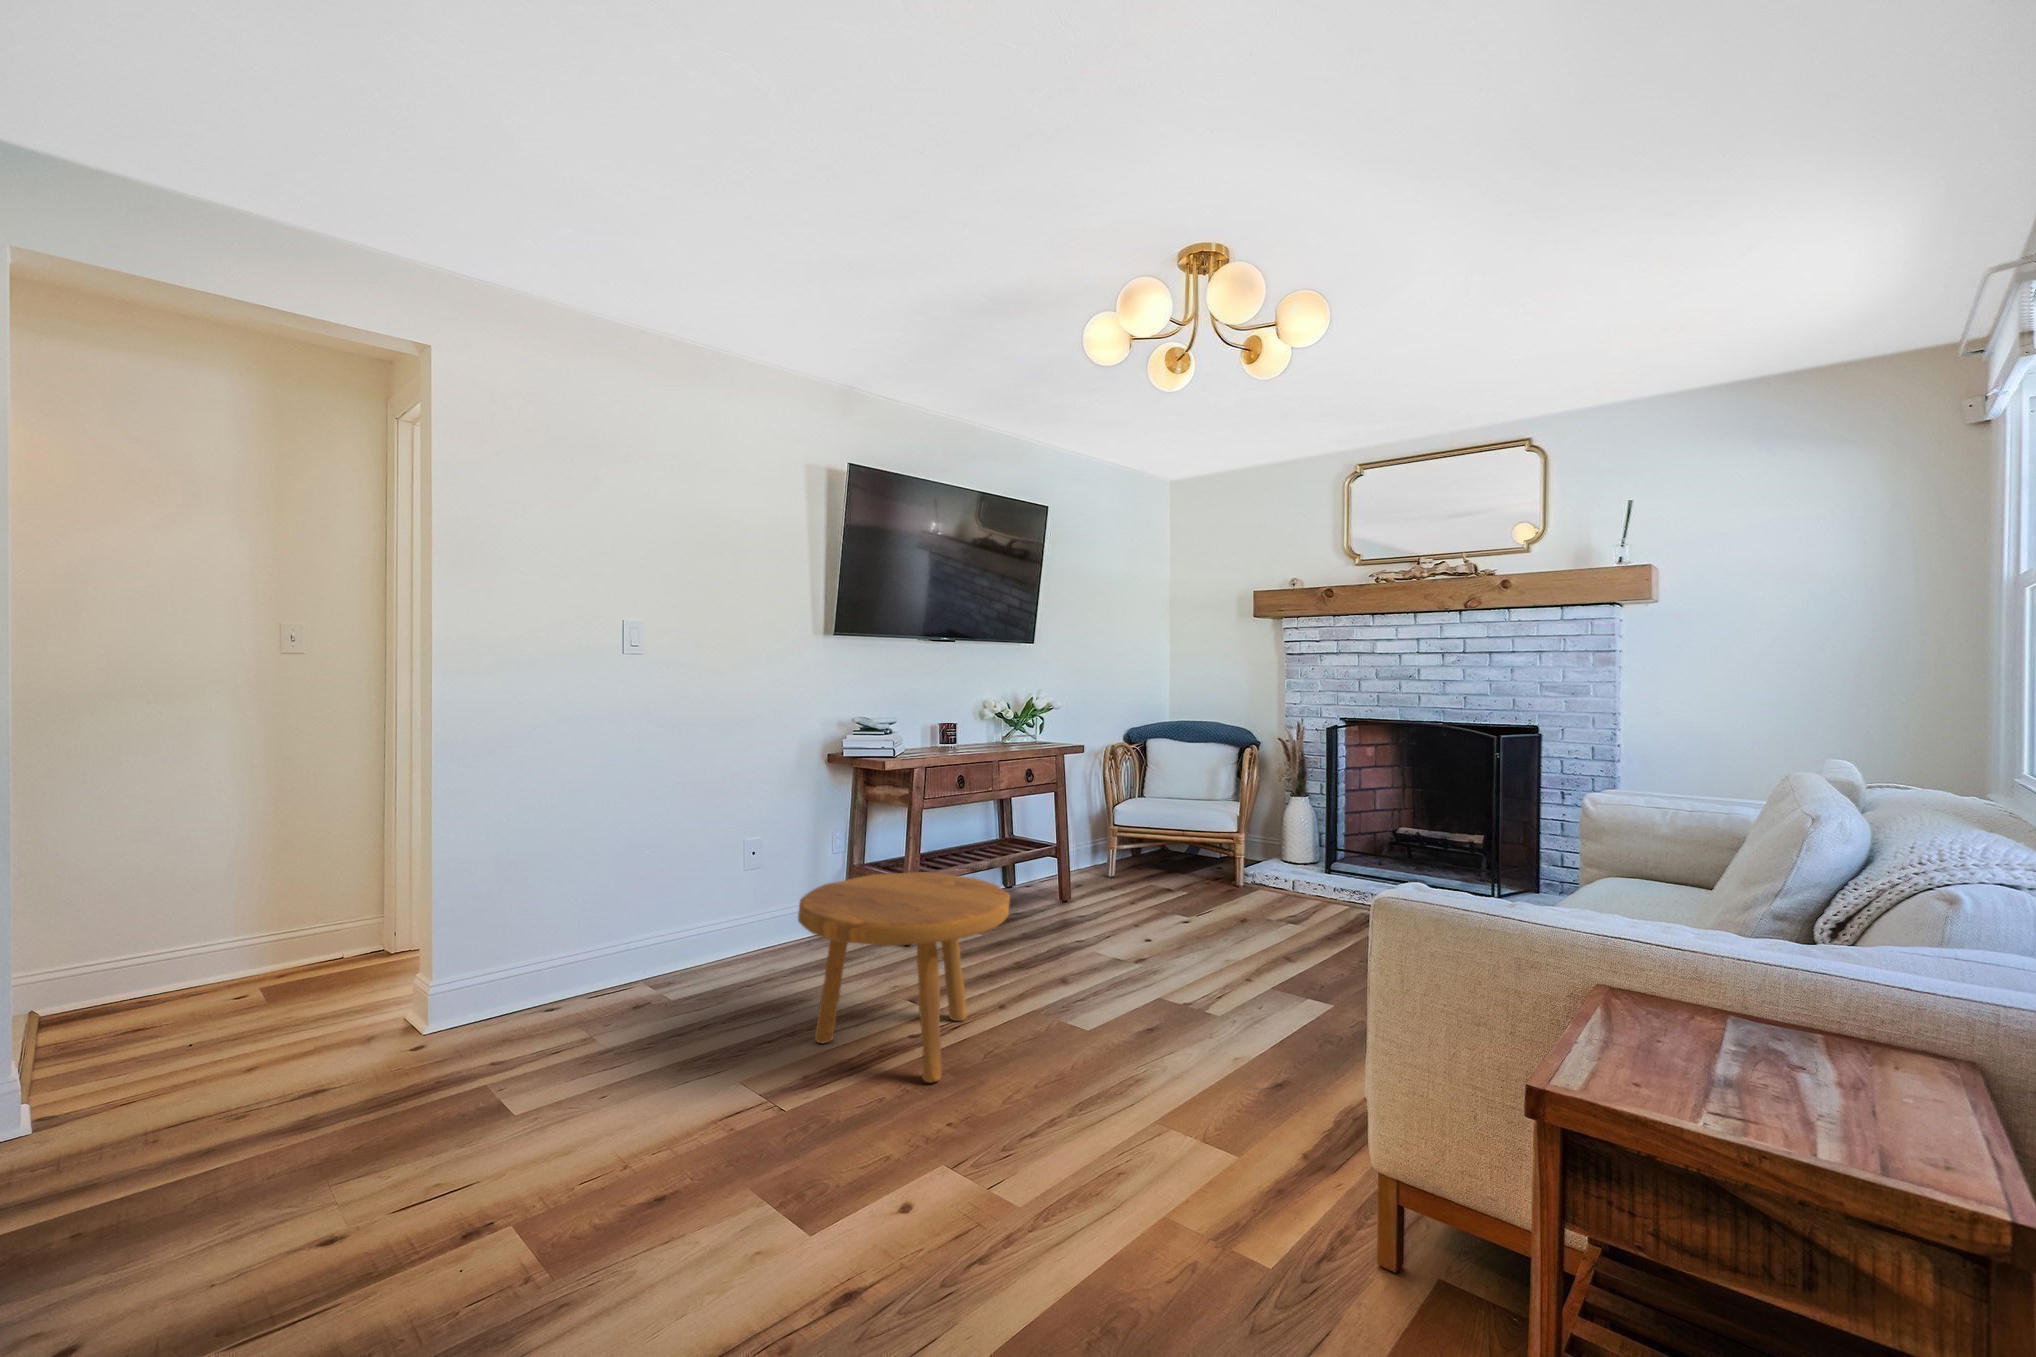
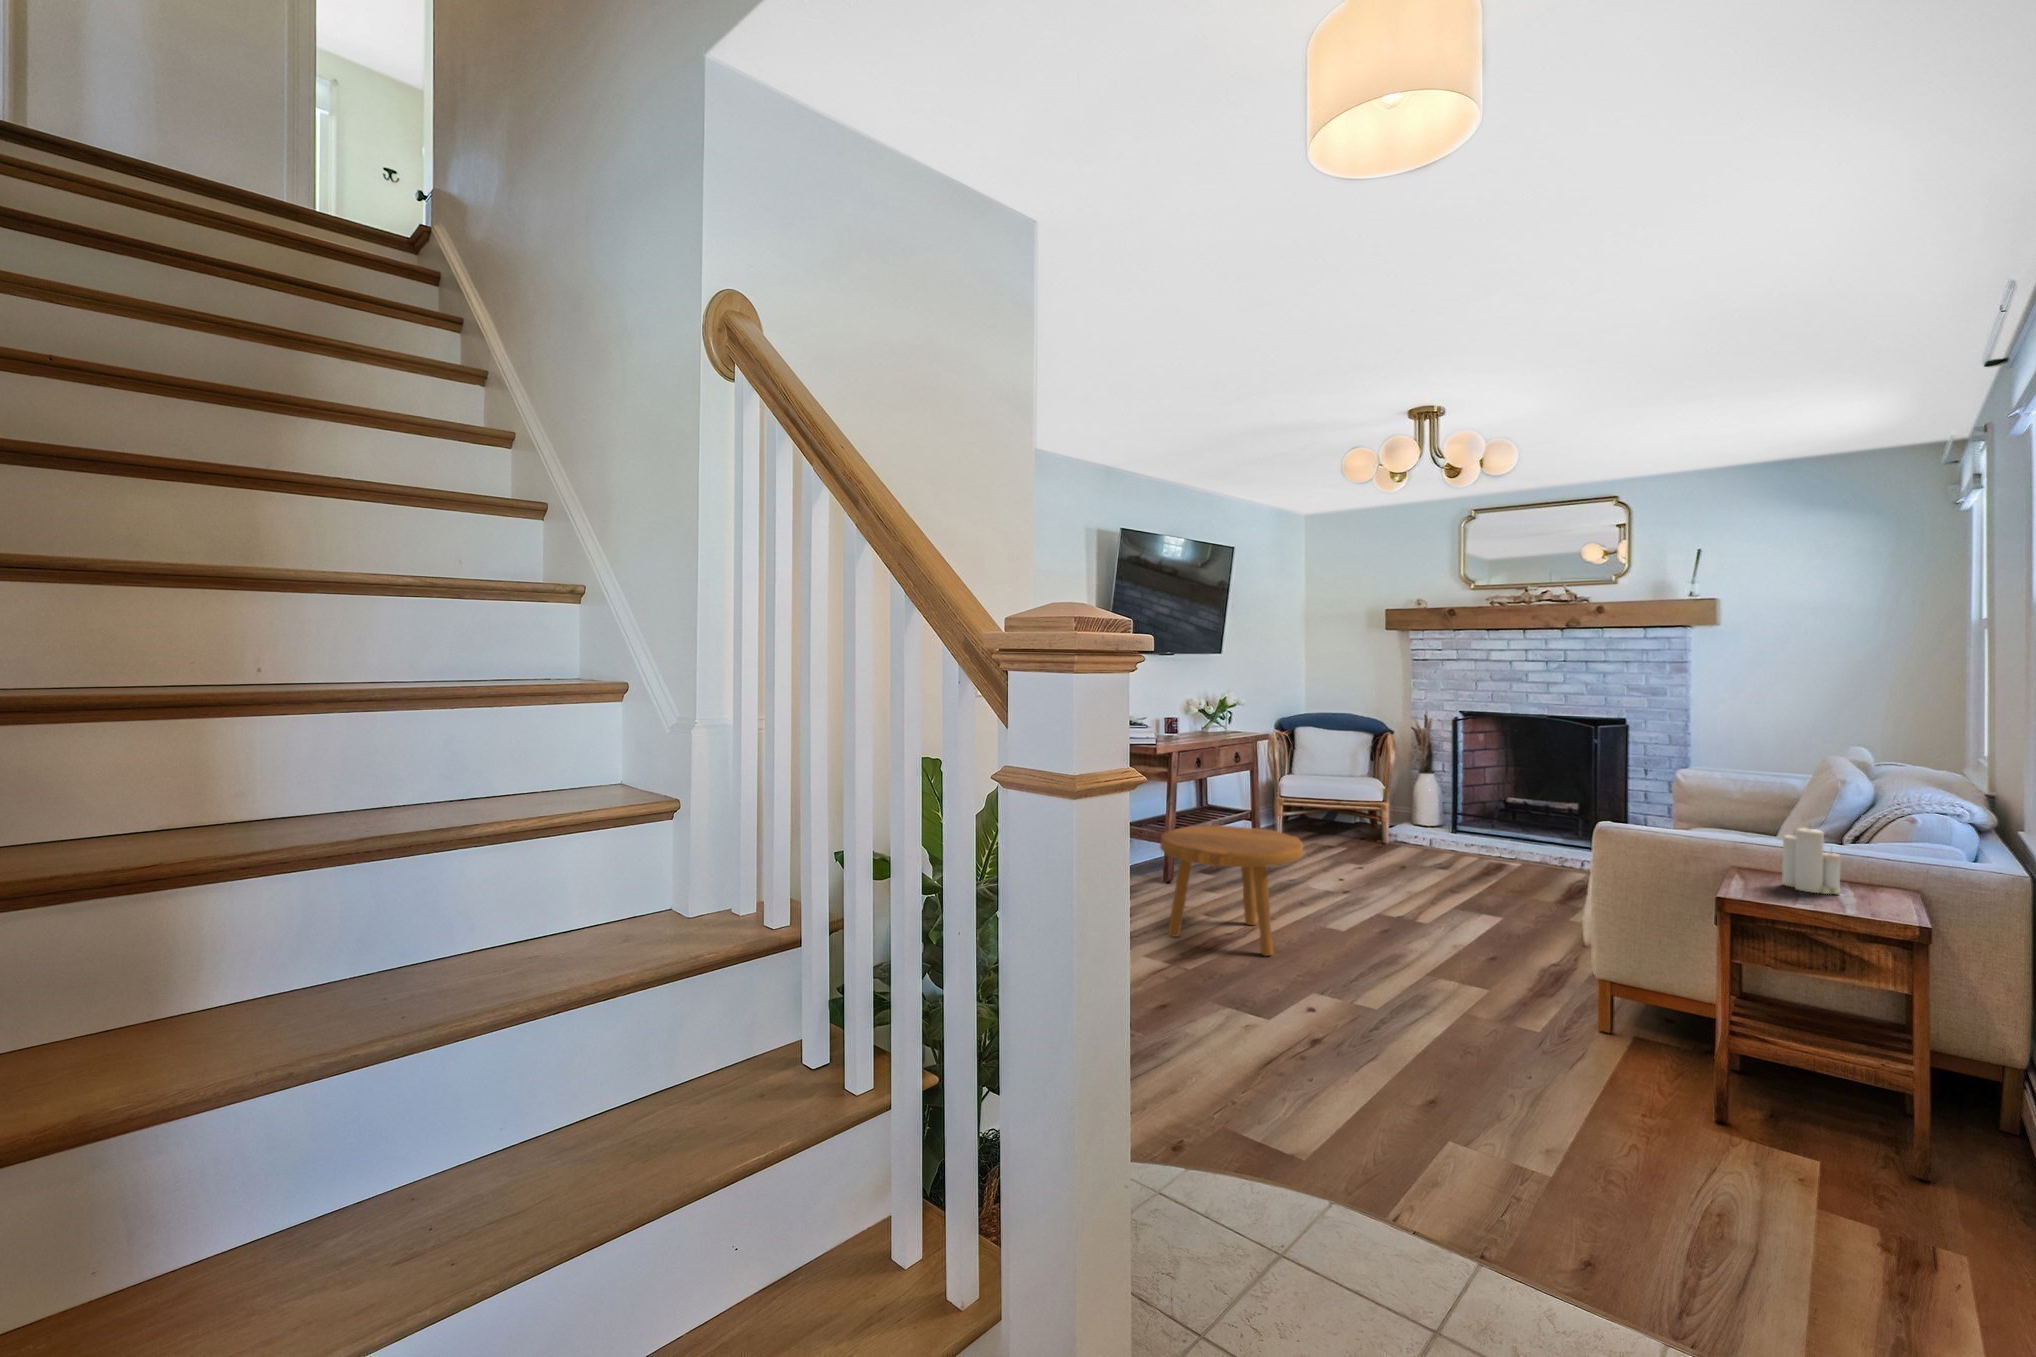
candle: none [1683,916,1804,1080] -> present [1782,828,1840,894]

